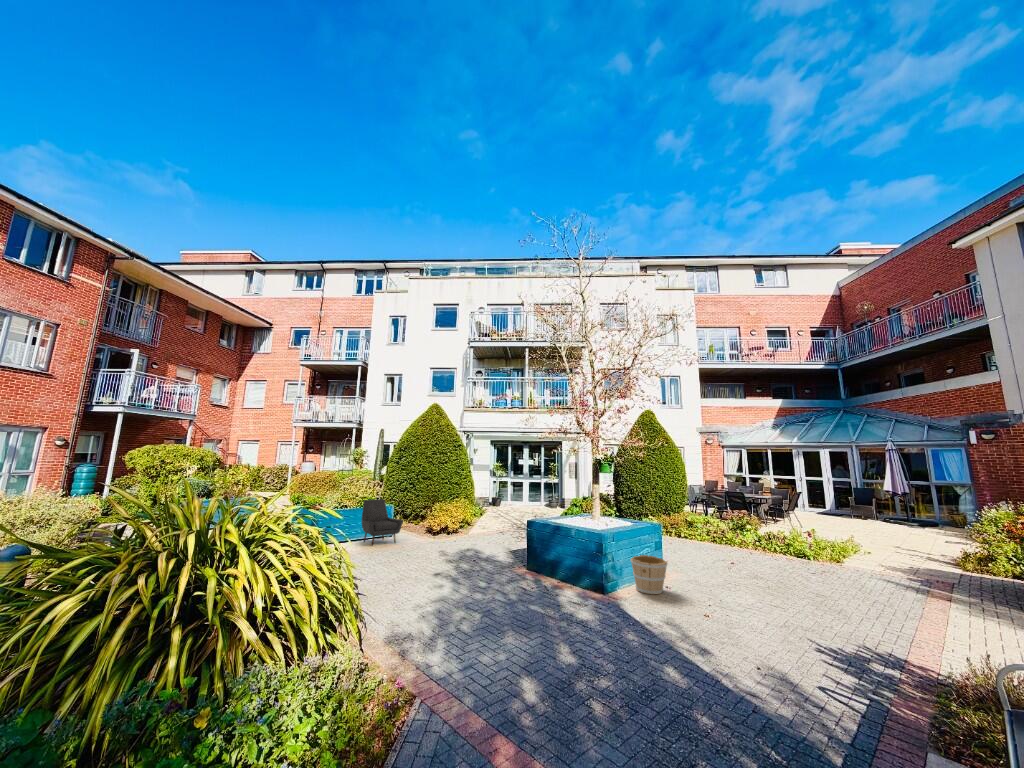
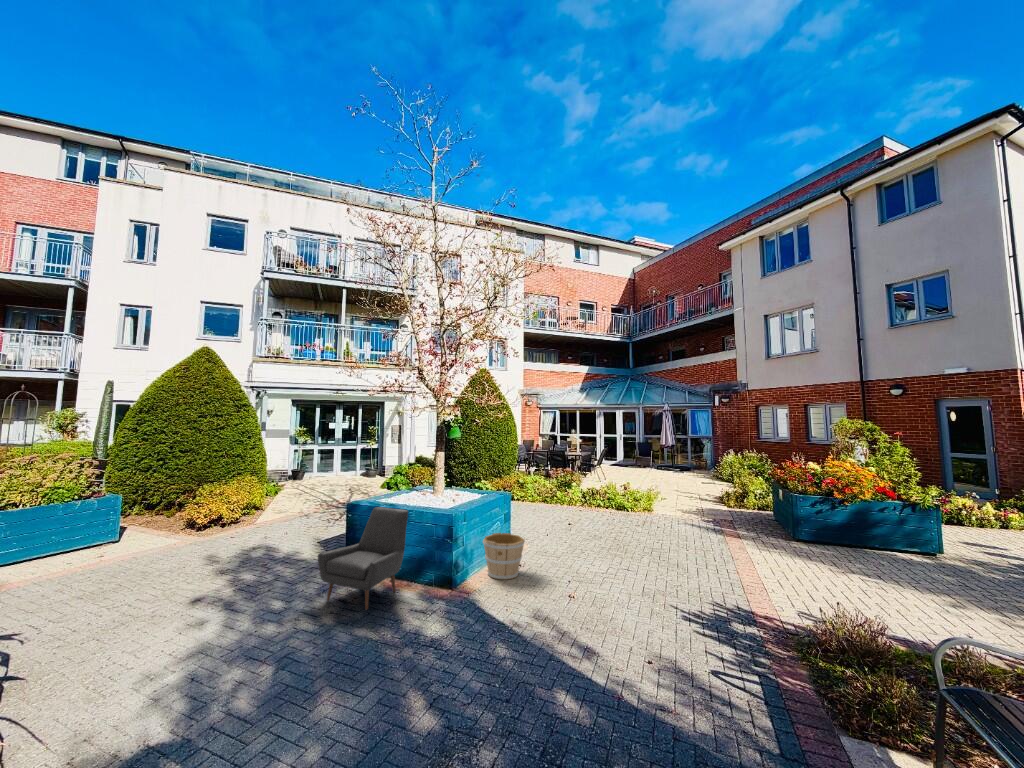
chair: present [362,499,403,546] -> present [318,507,408,610]

